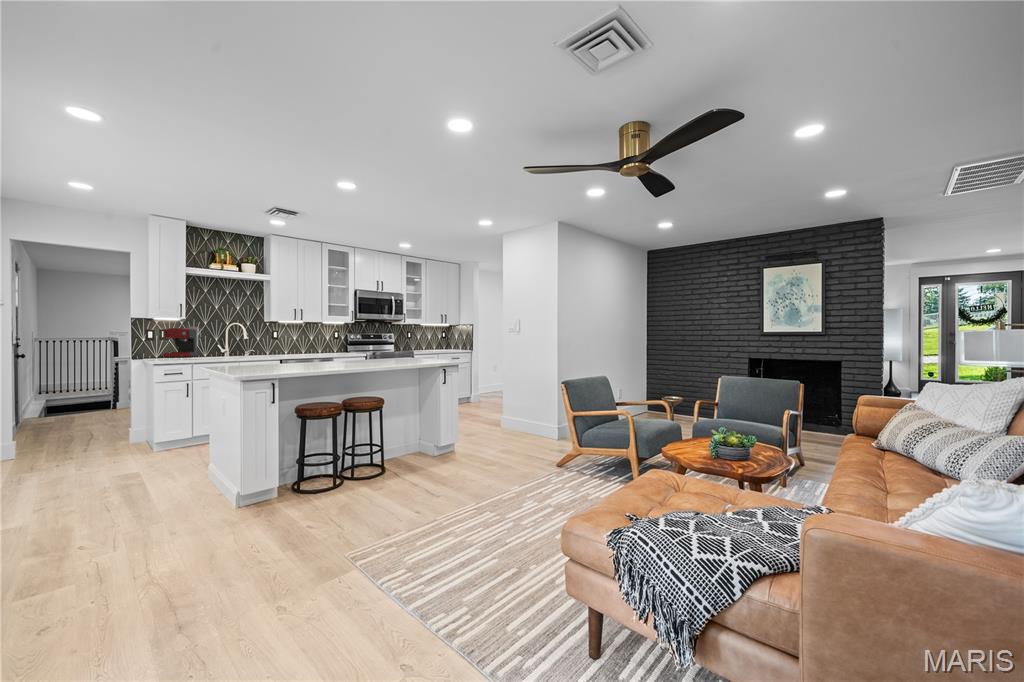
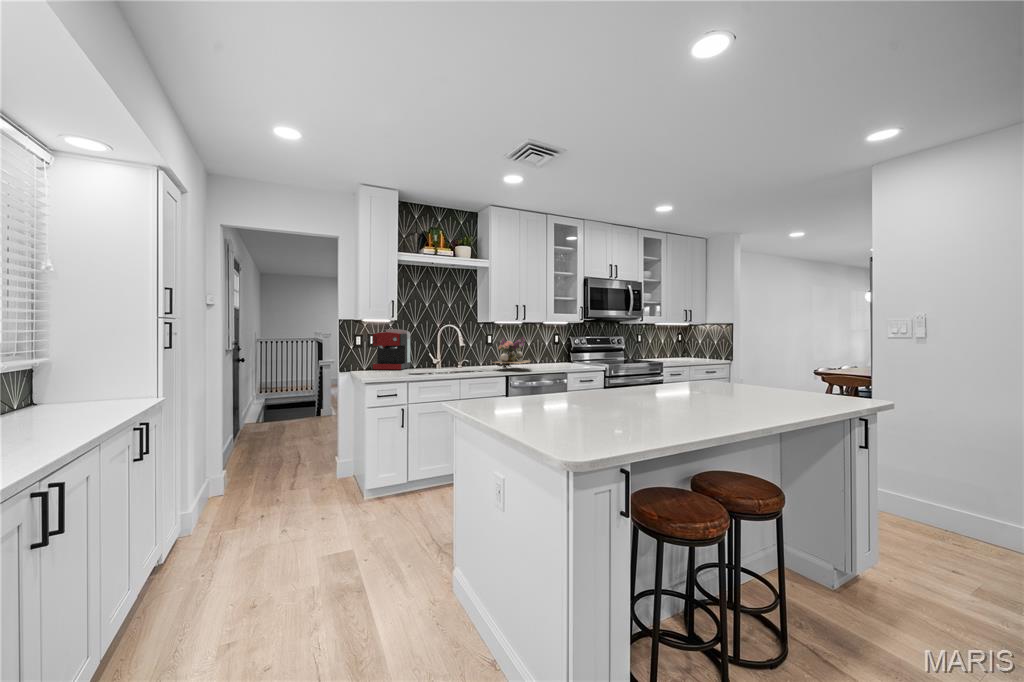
flower arrangement: none [270,332,305,356] -> present [492,337,531,369]

